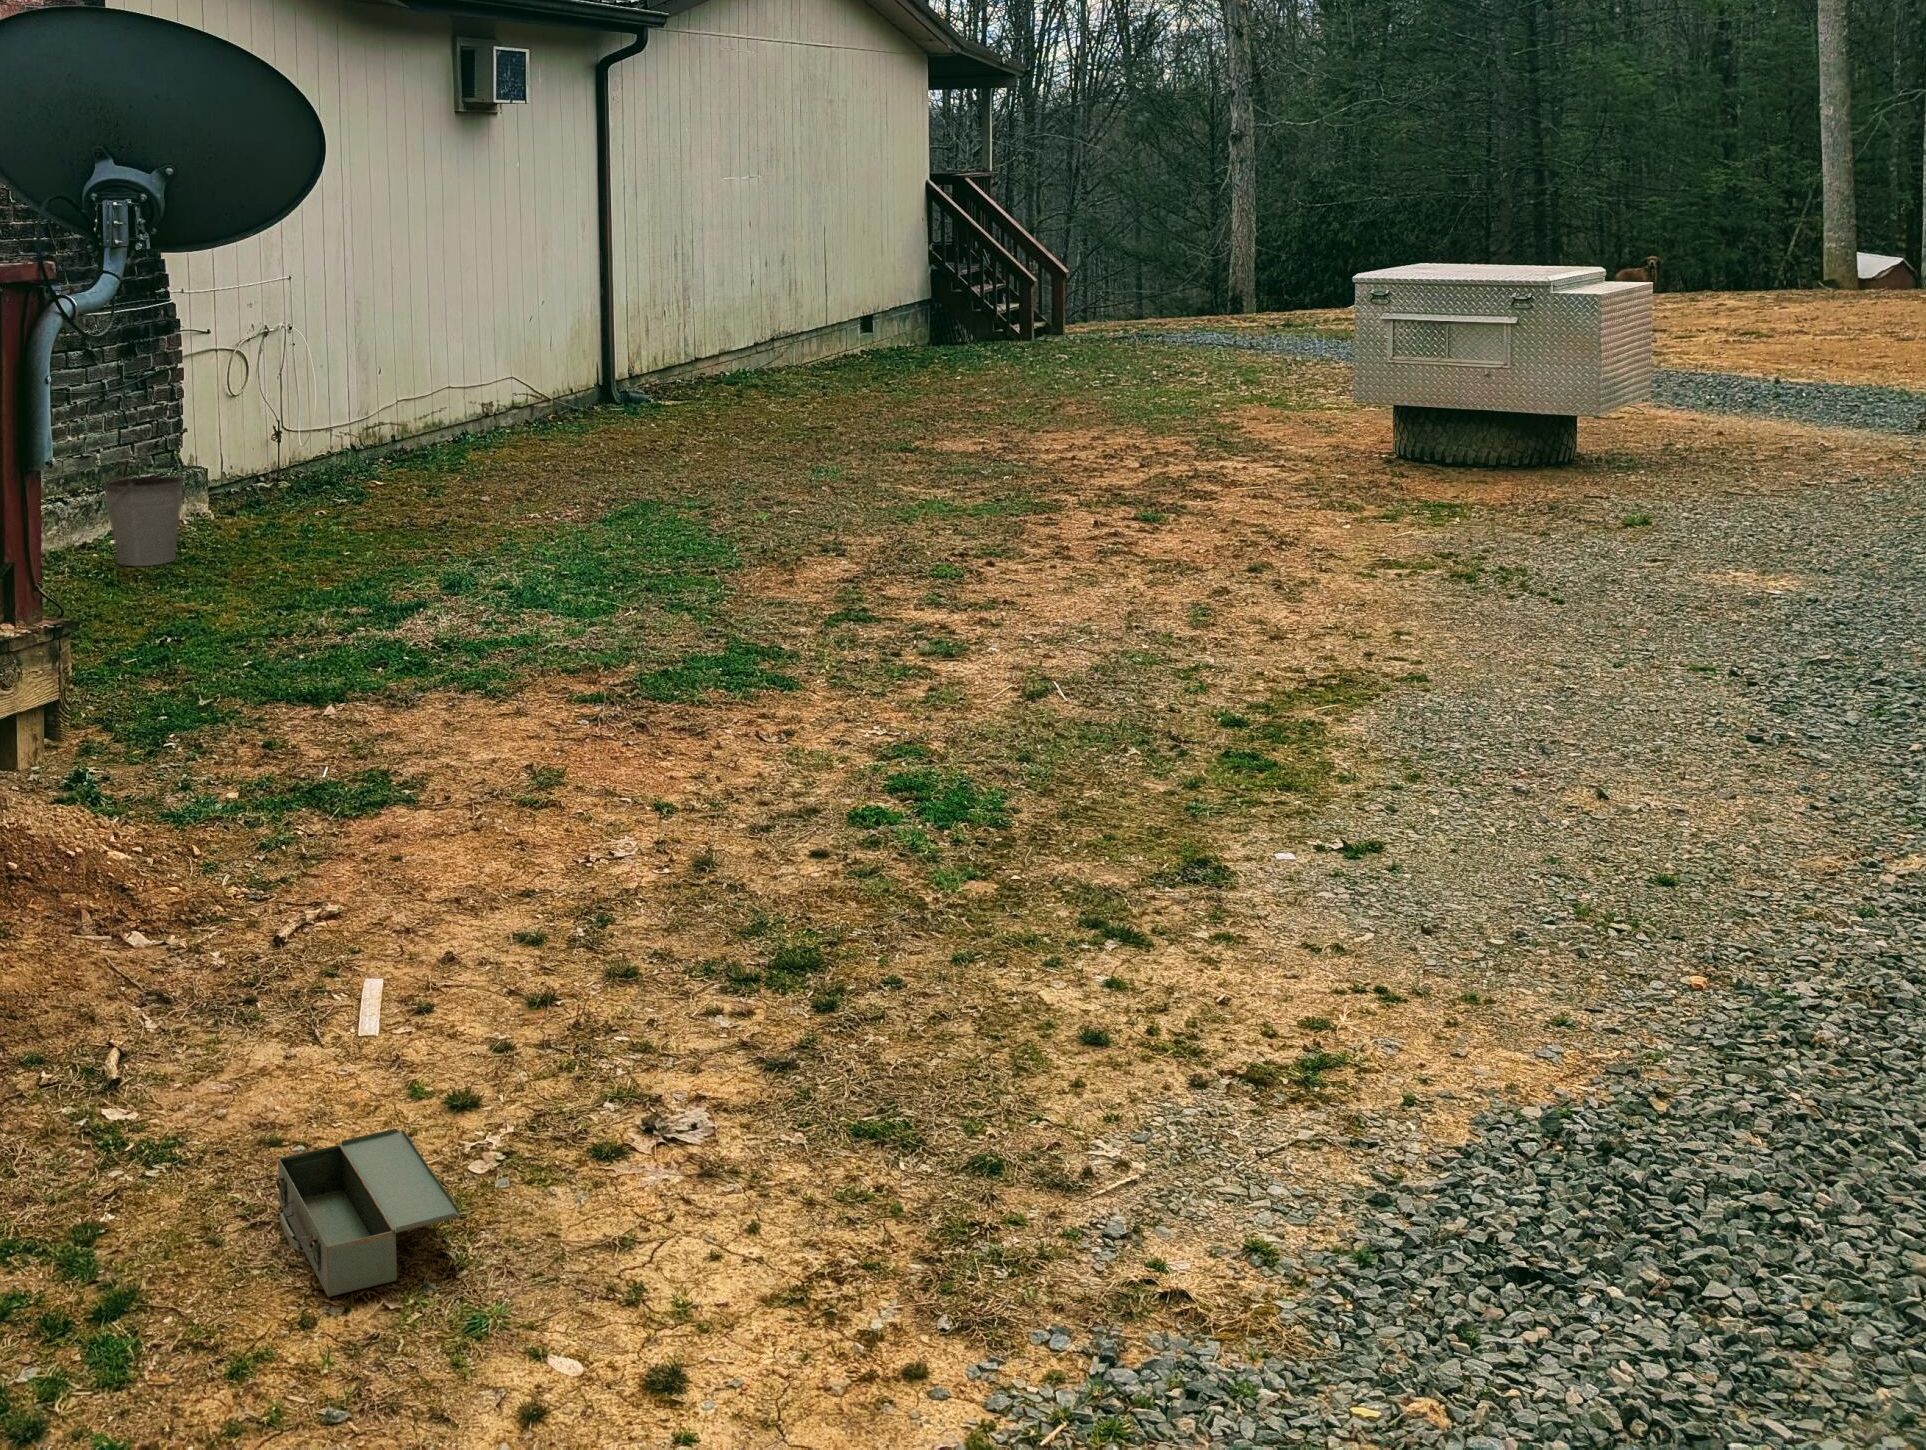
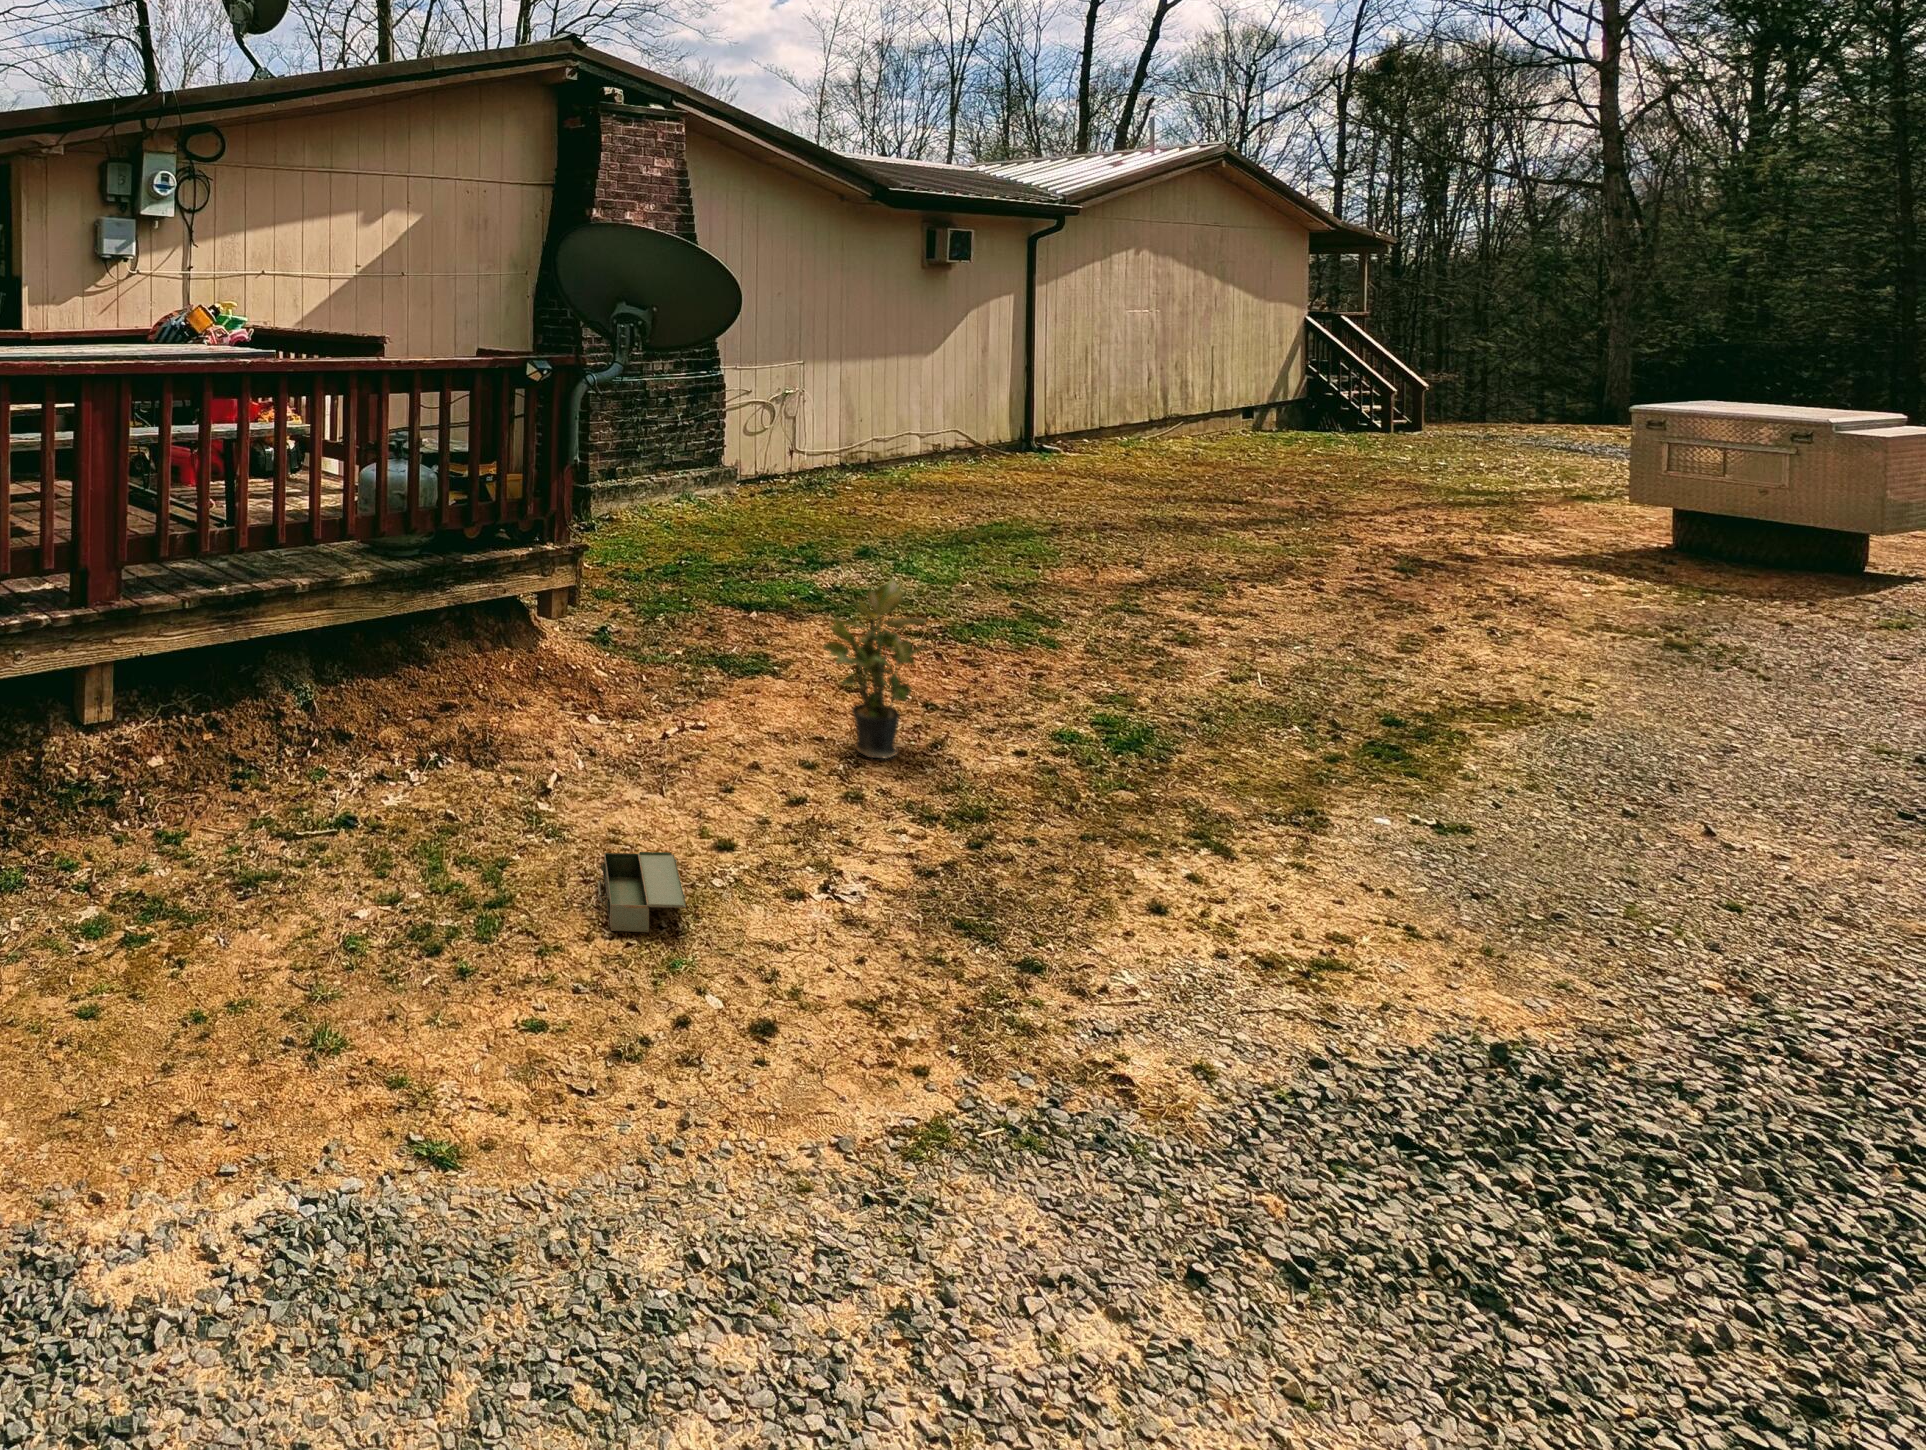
bucket: present [104,474,184,566] -> none [639,448,687,502]
potted plant: none [550,606,713,908] -> present [823,579,926,759]

